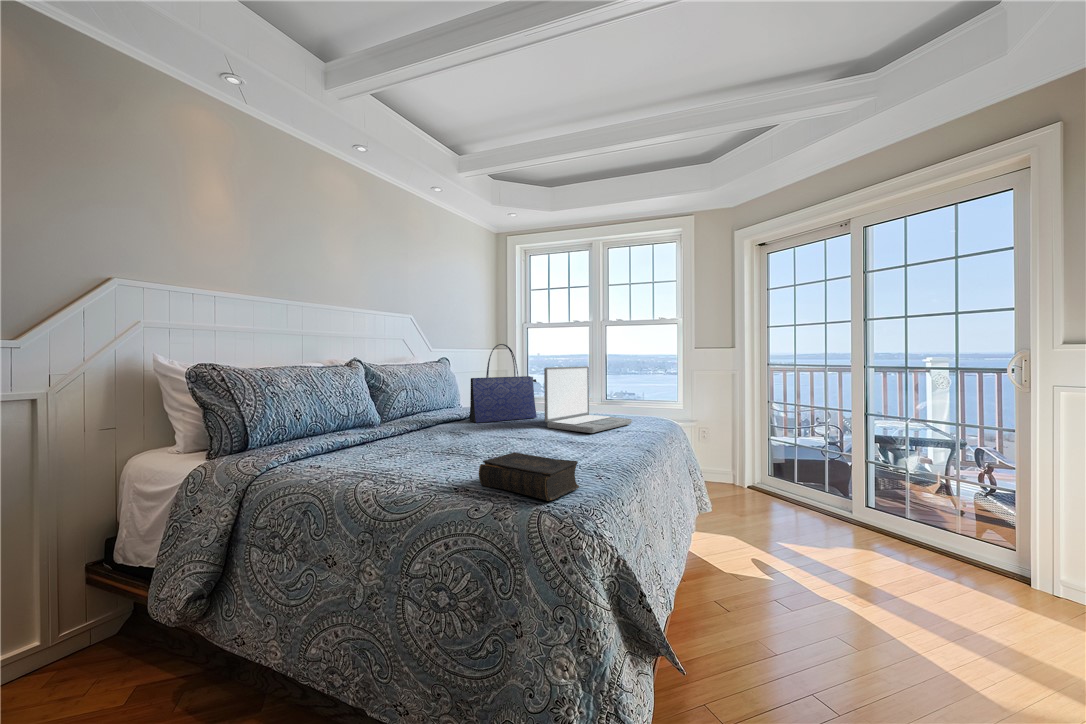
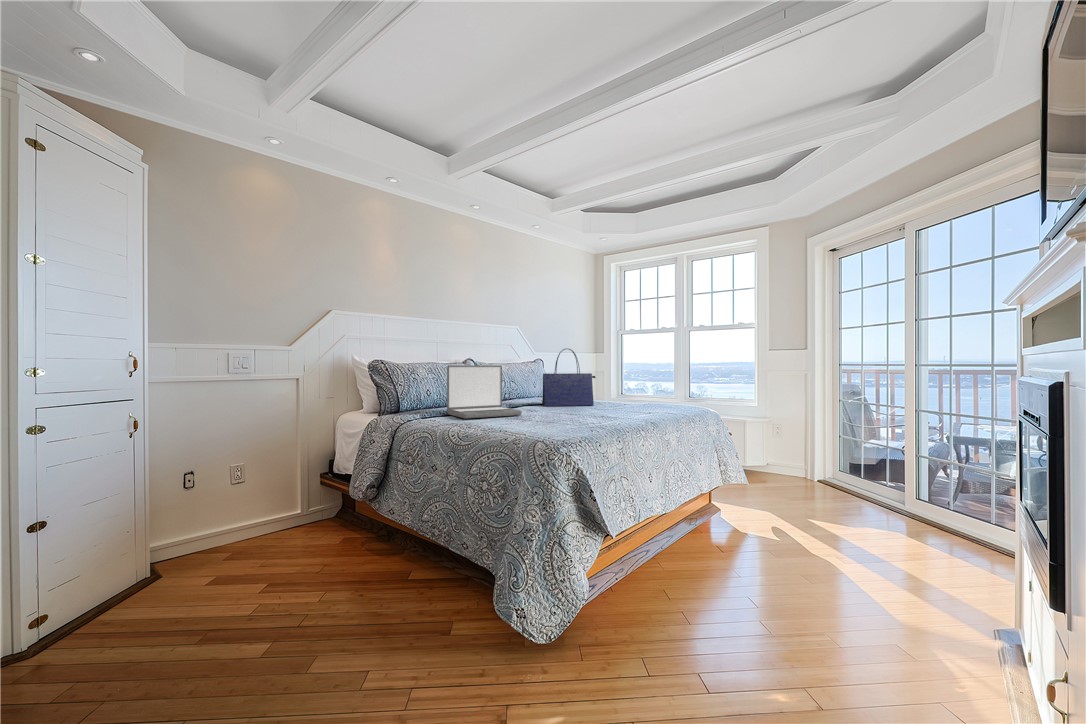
laptop: present [544,366,632,433] -> present [447,365,522,419]
book: present [479,452,579,501] -> none [514,415,570,438]

